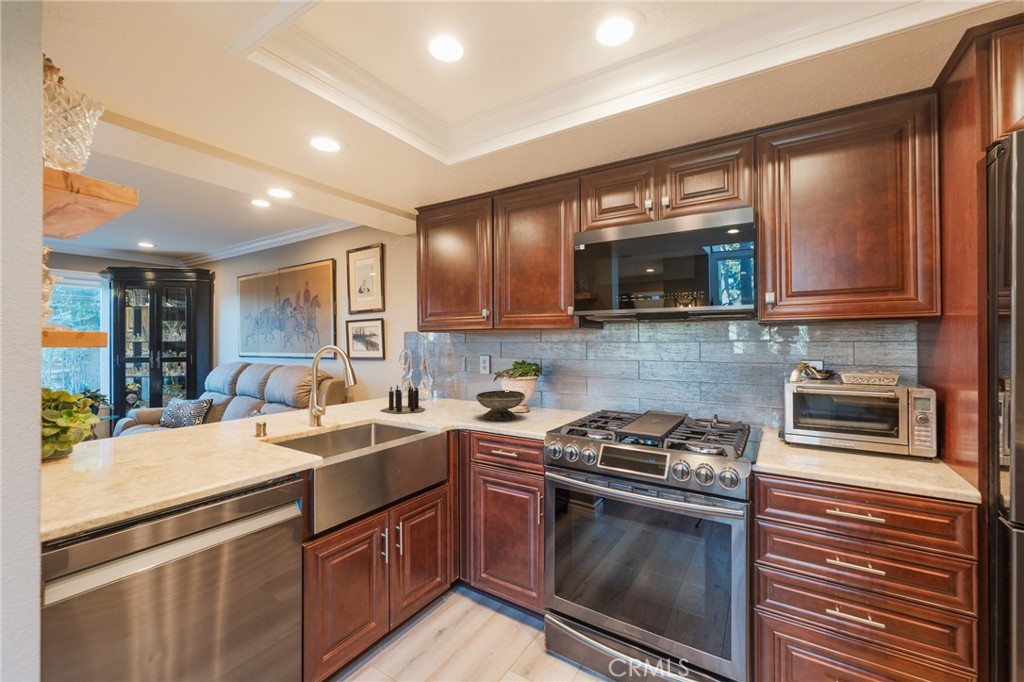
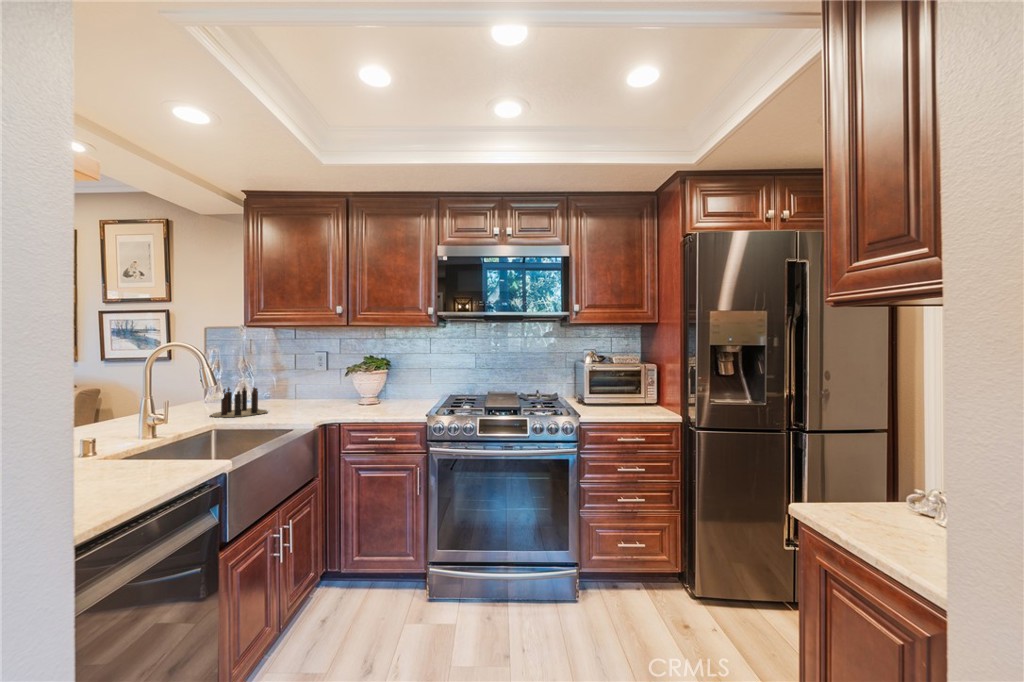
decorative bowl: present [476,390,525,420] -> none [338,384,388,412]

